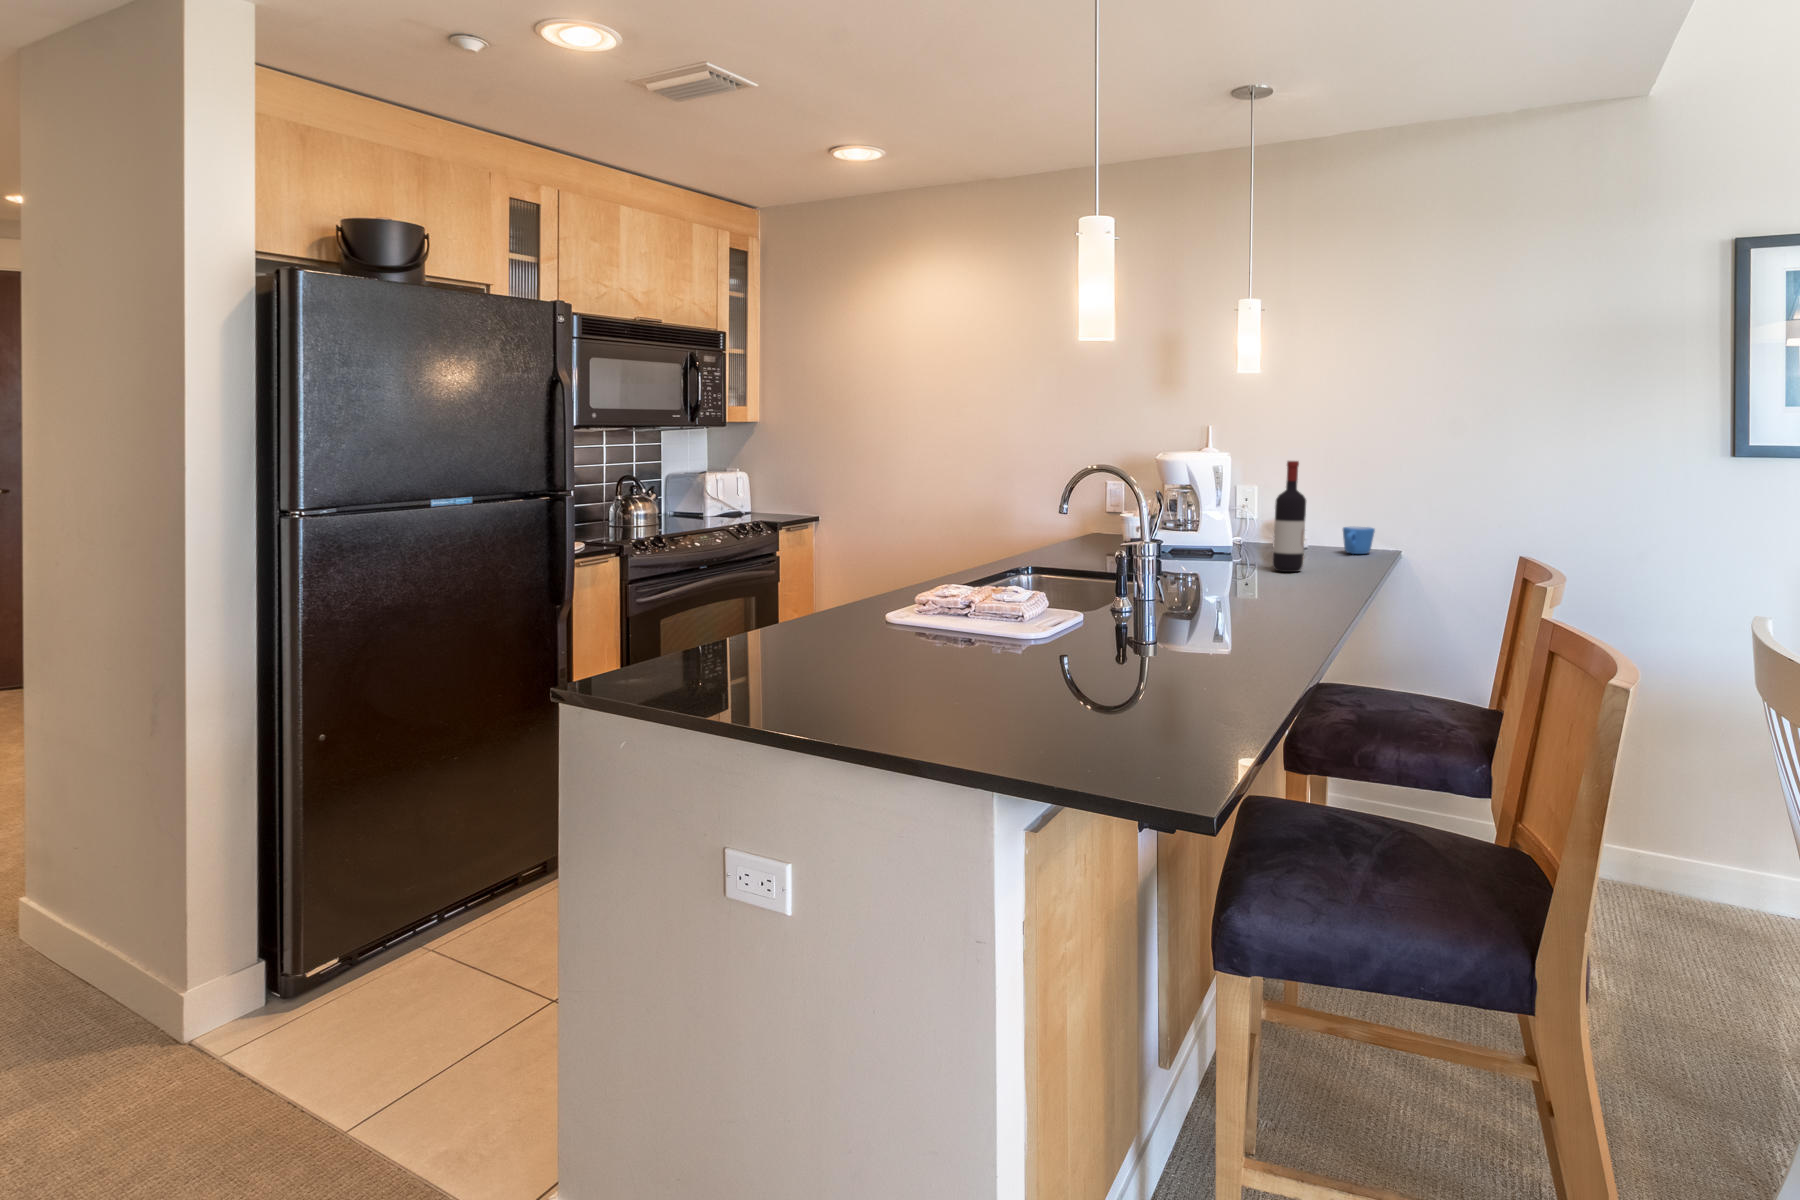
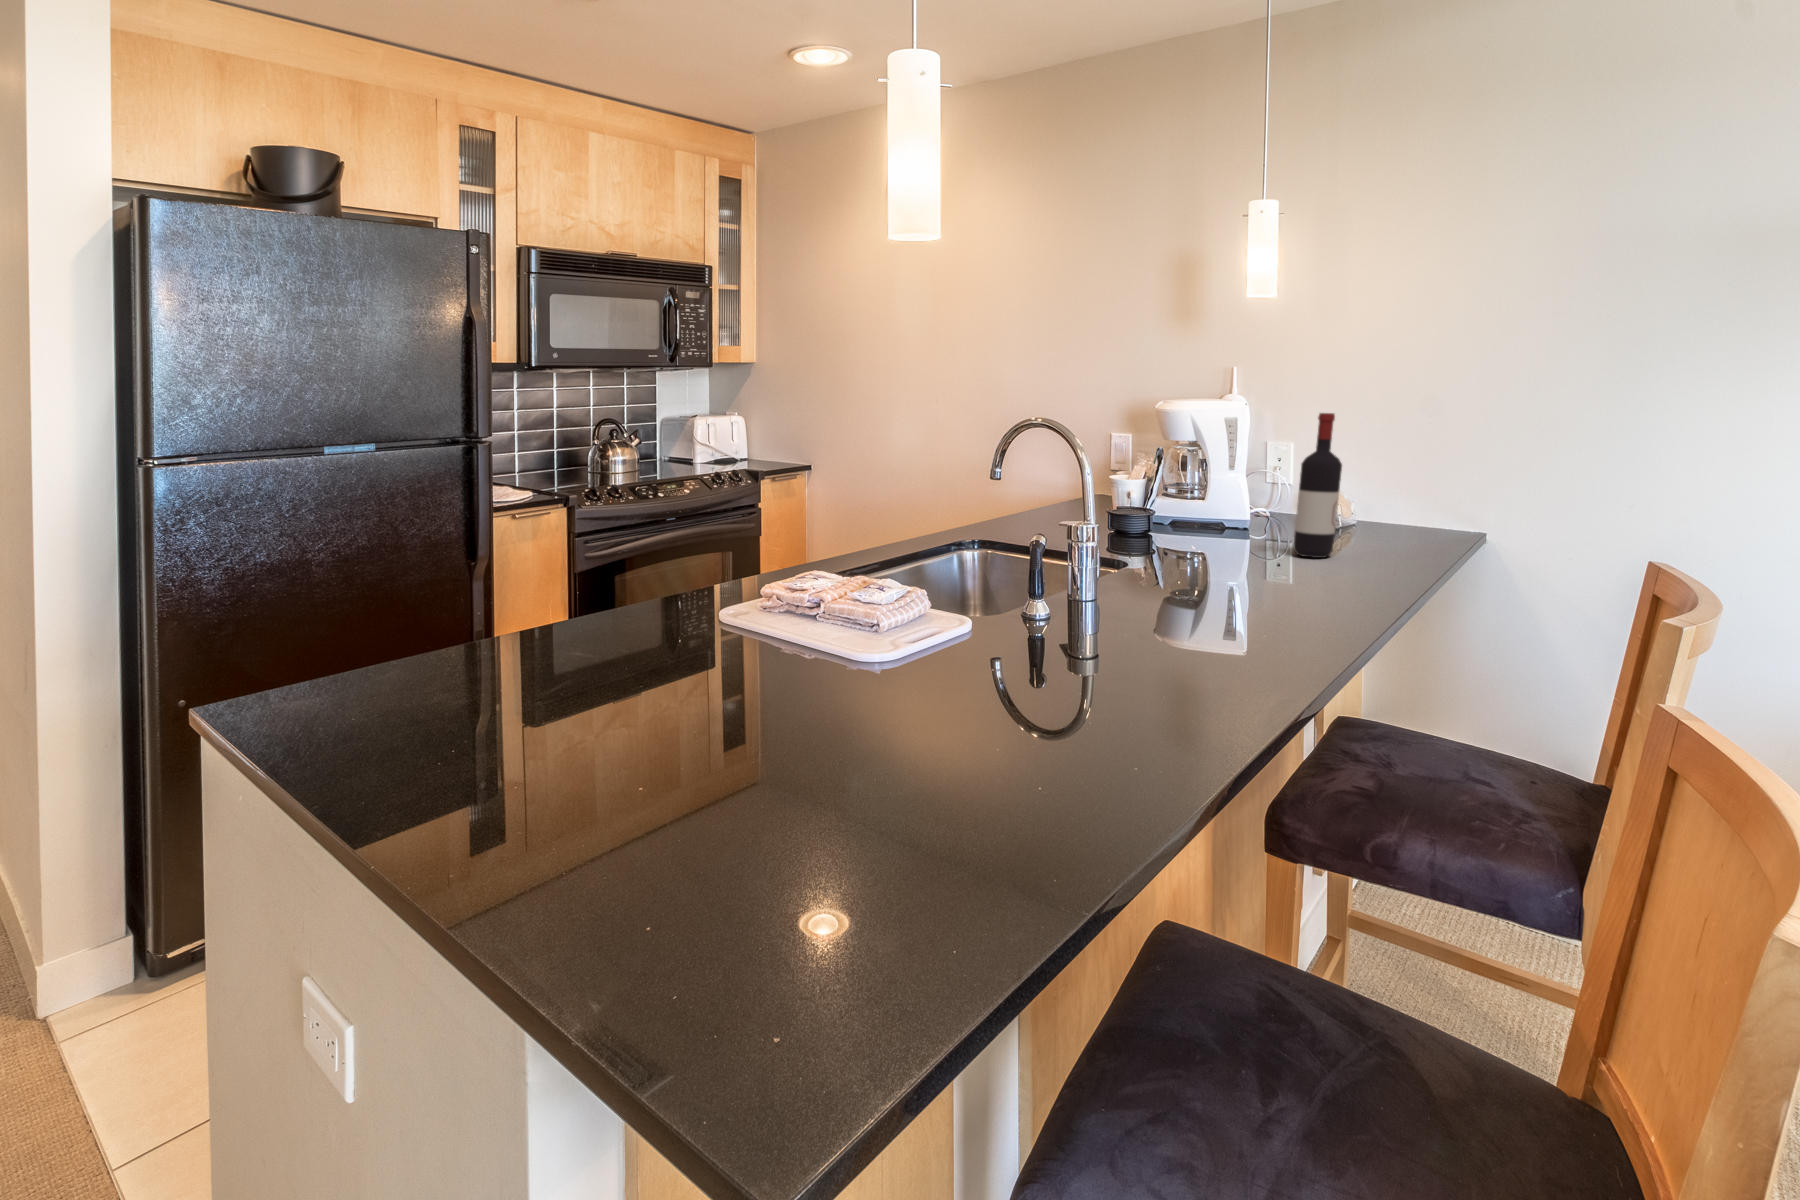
mug: present [1343,527,1375,554] -> none [1394,499,1437,534]

